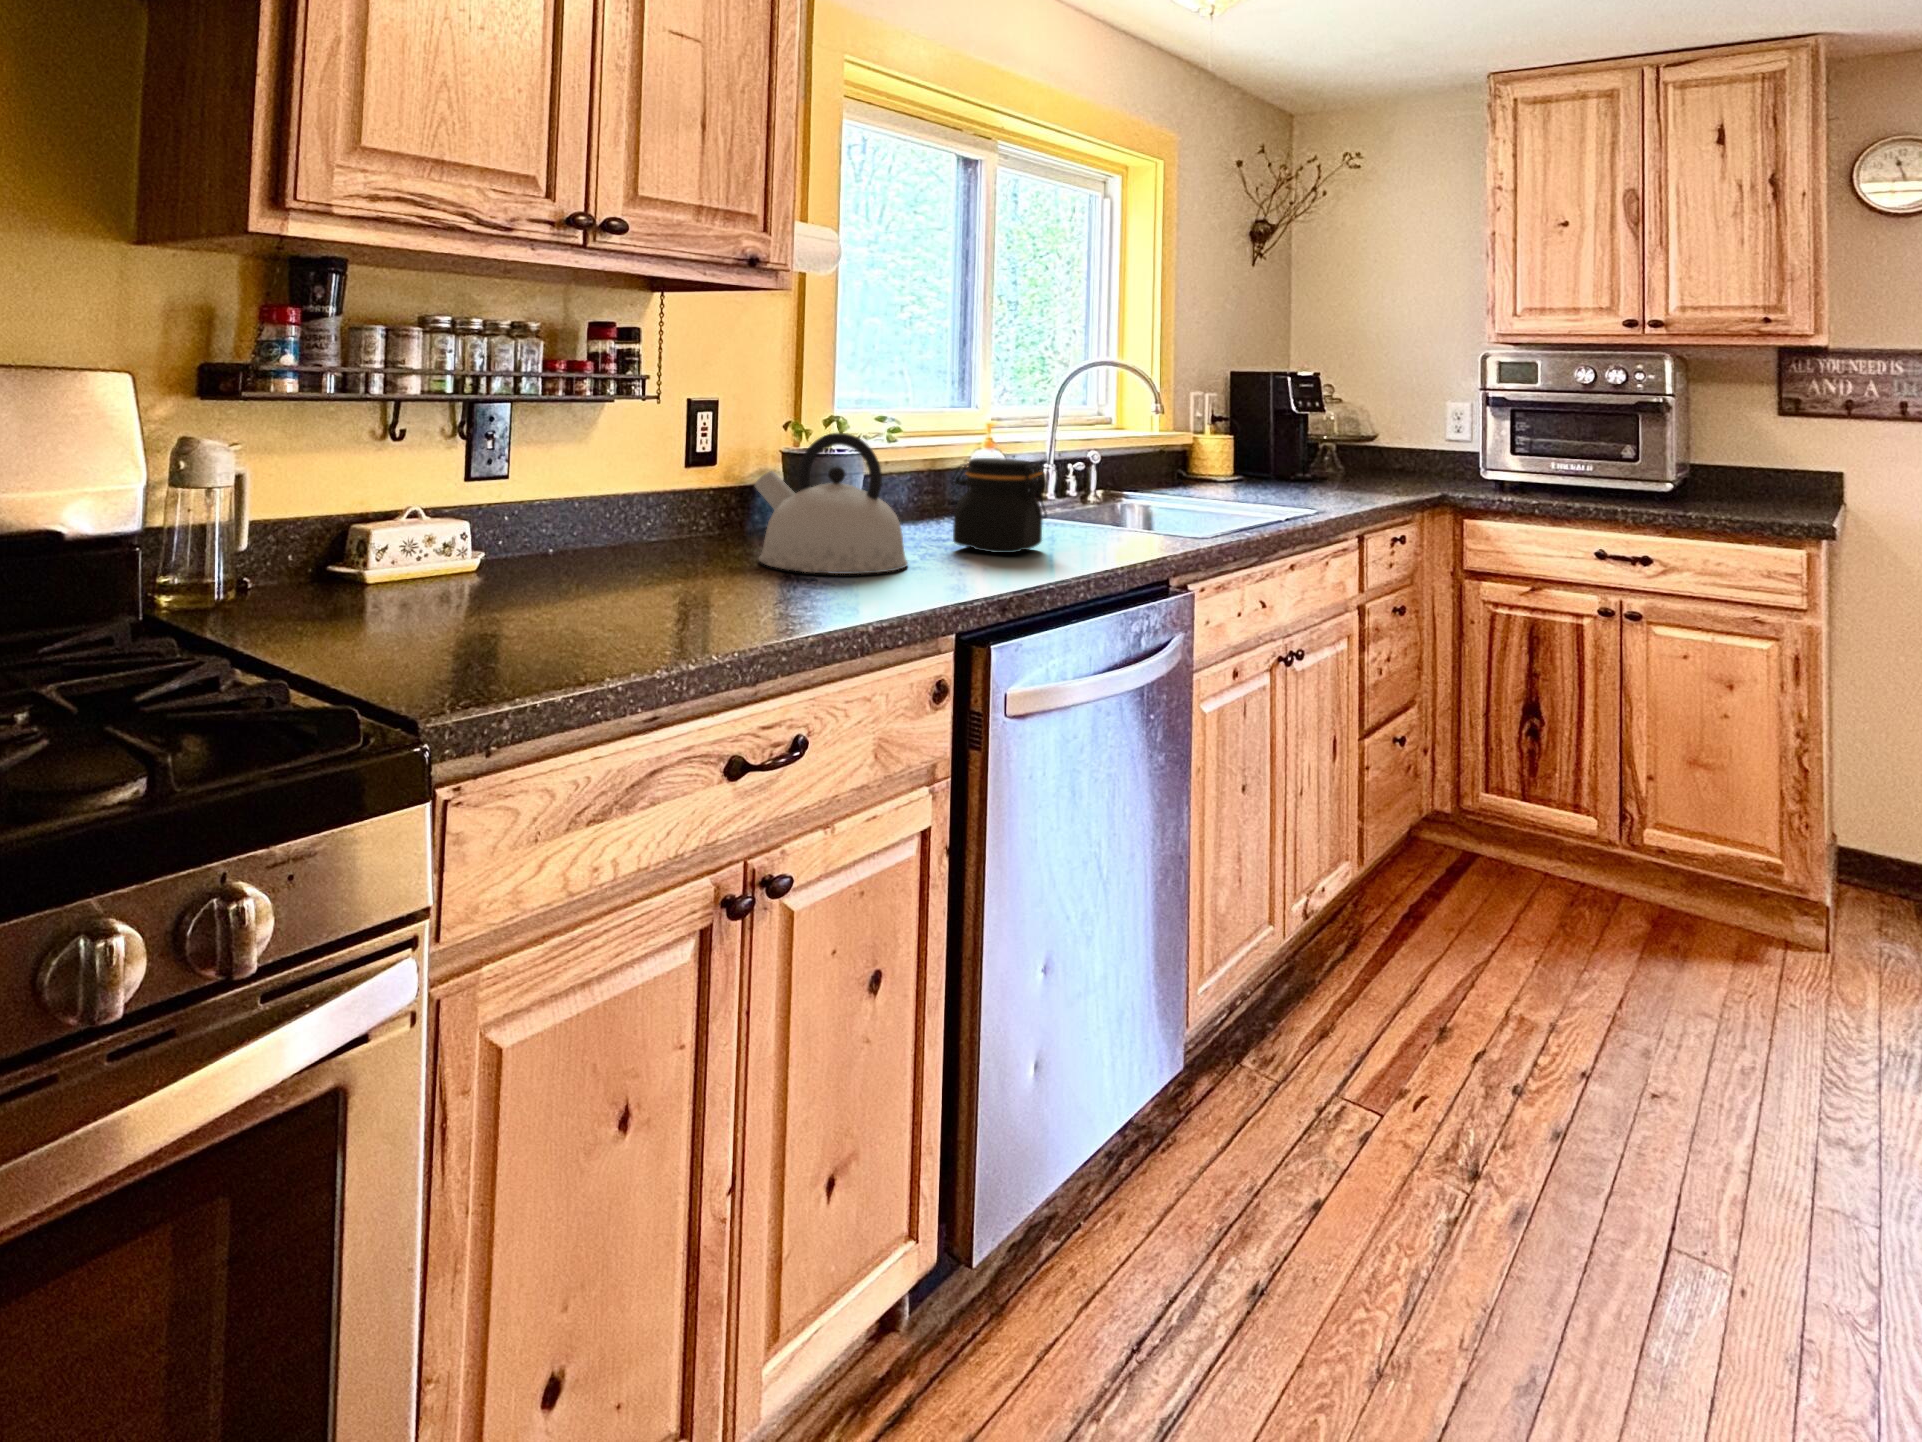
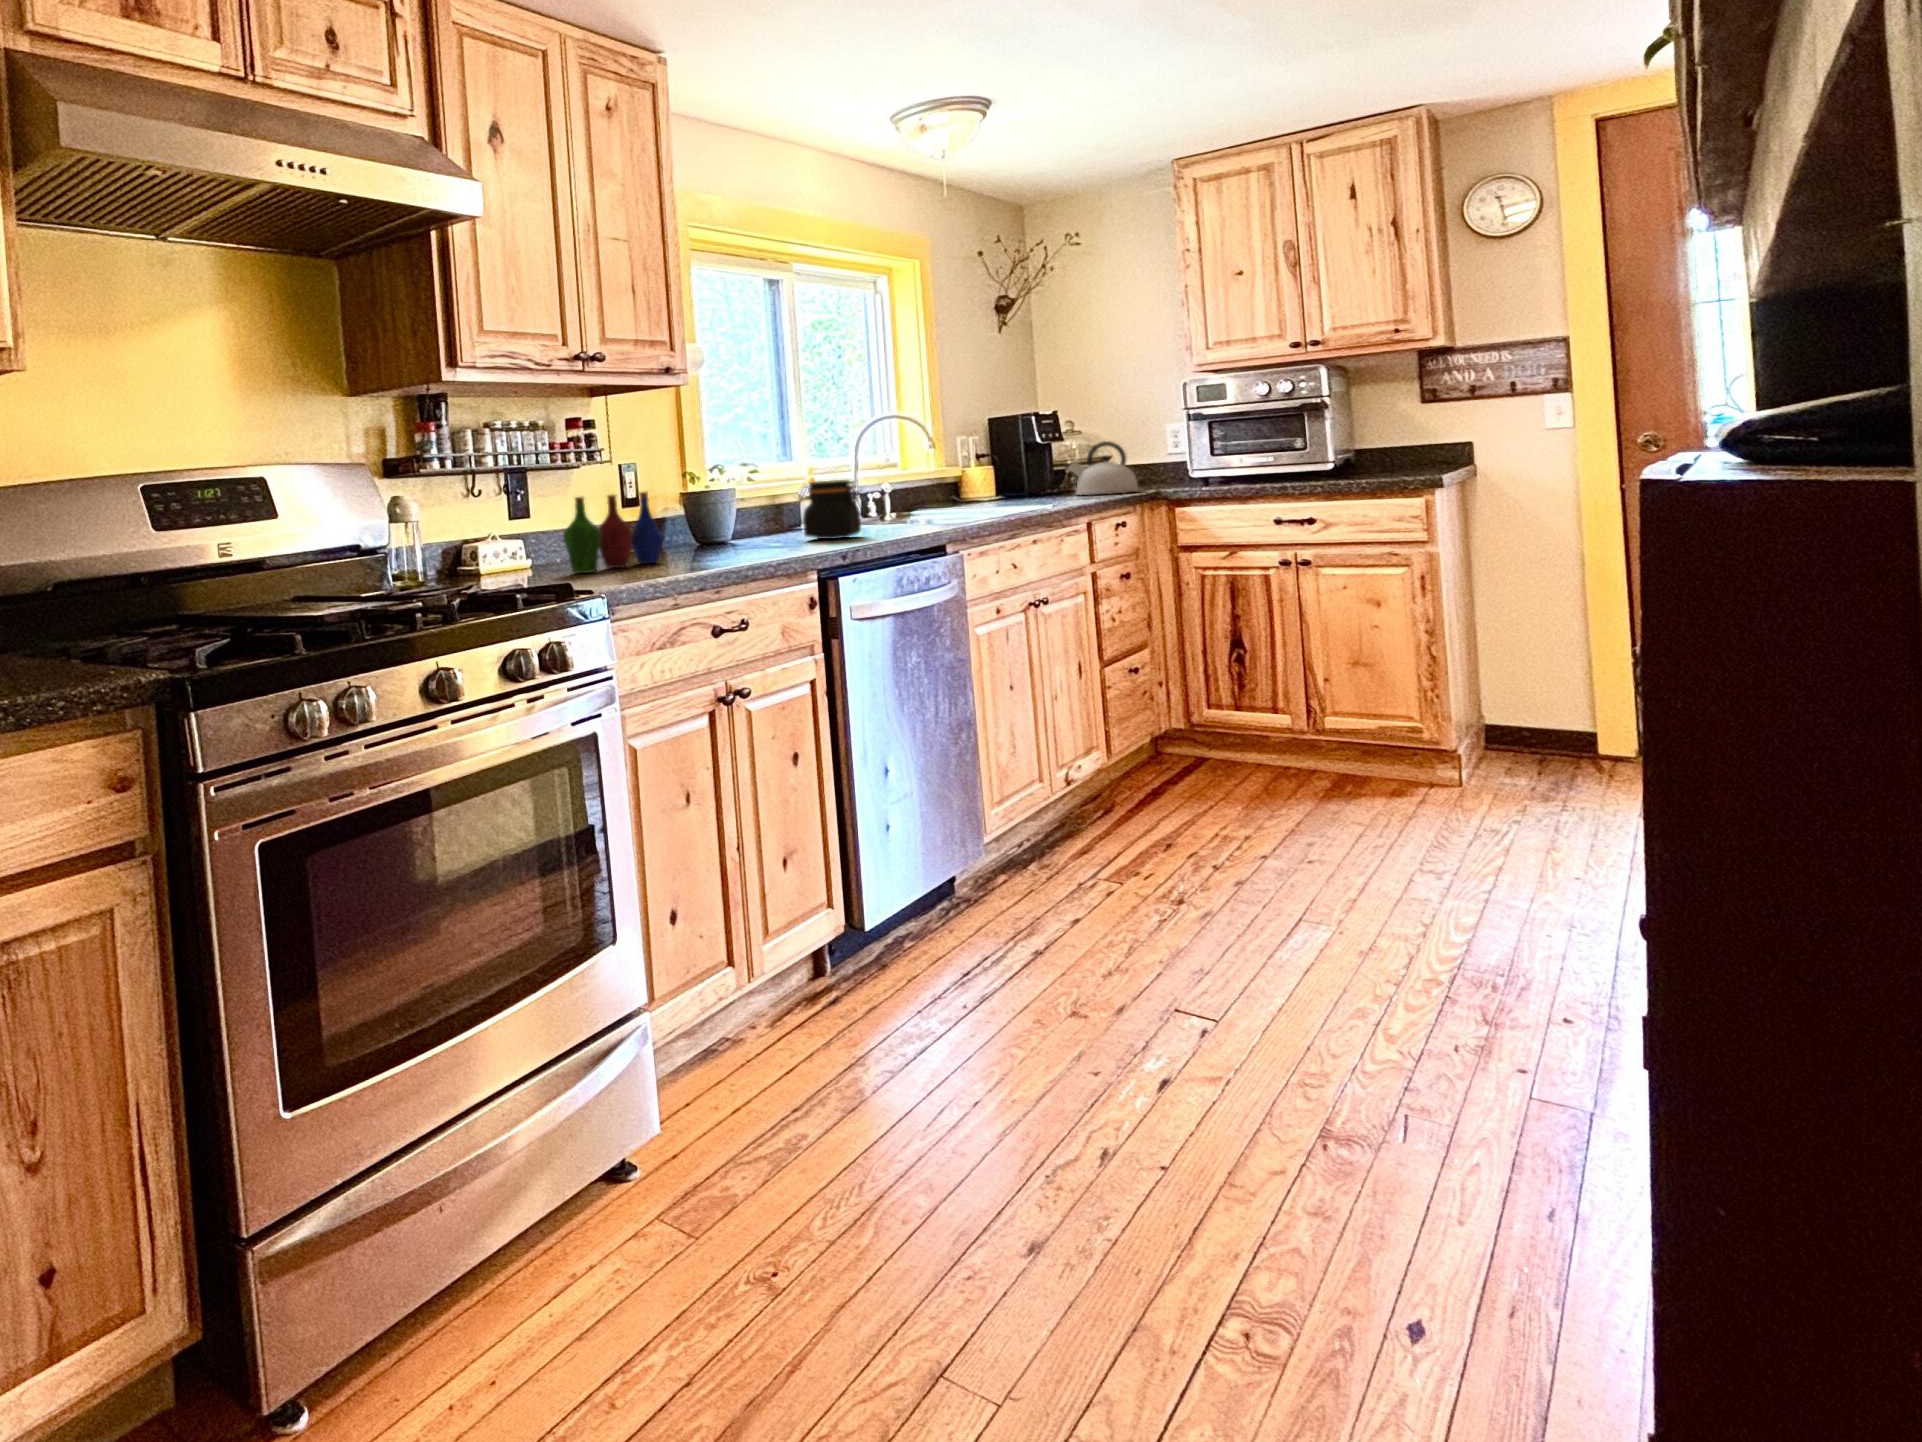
kettle: present [755,433,908,574] -> present [1068,441,1139,495]
bottle: none [495,462,700,609] -> present [563,492,664,573]

